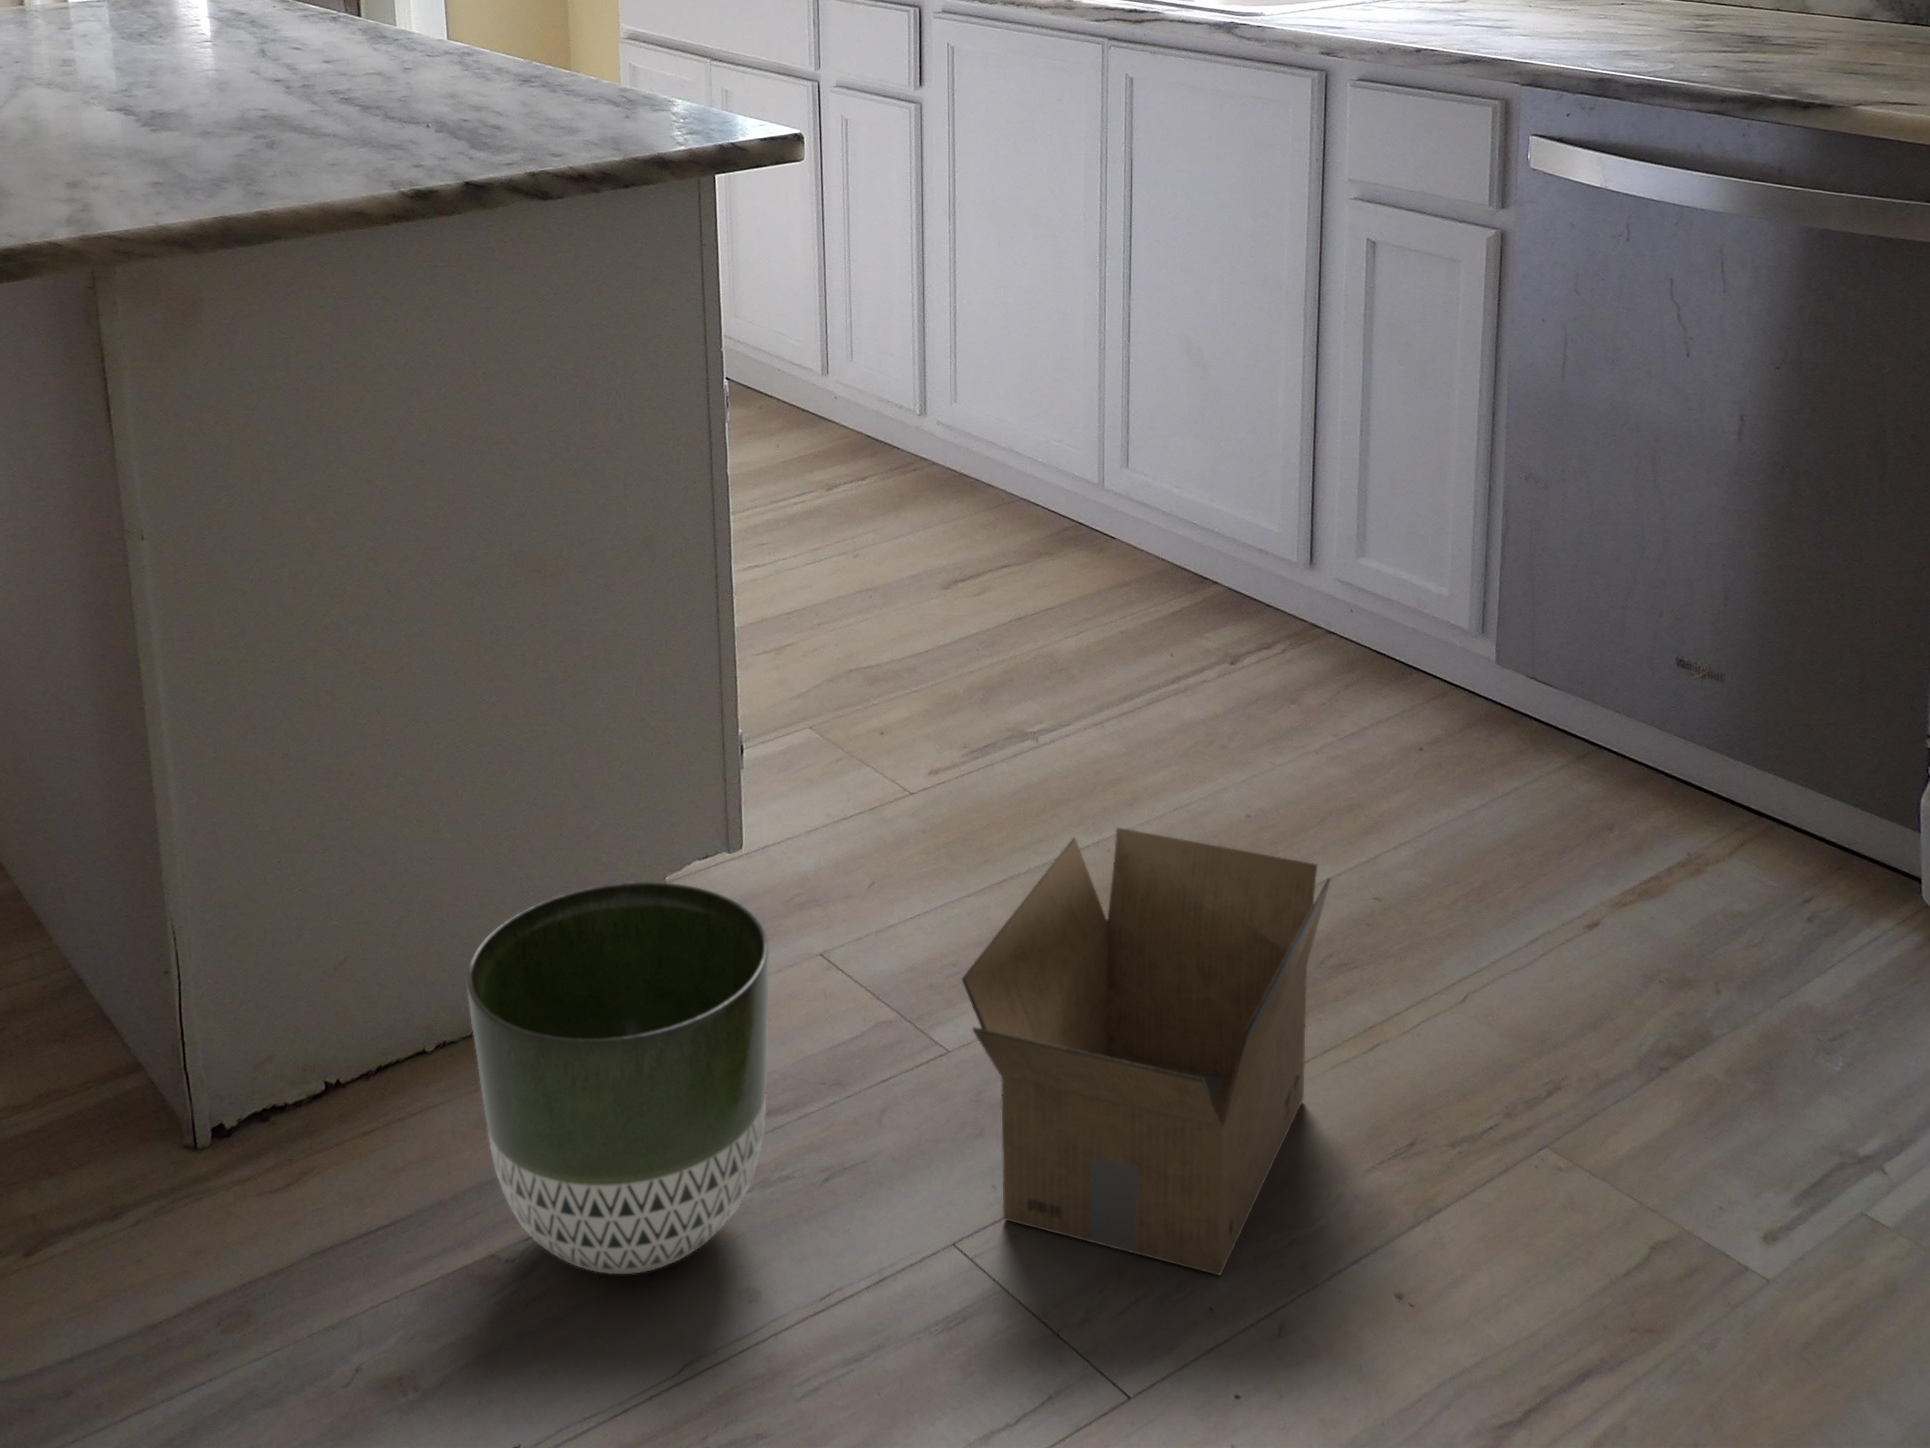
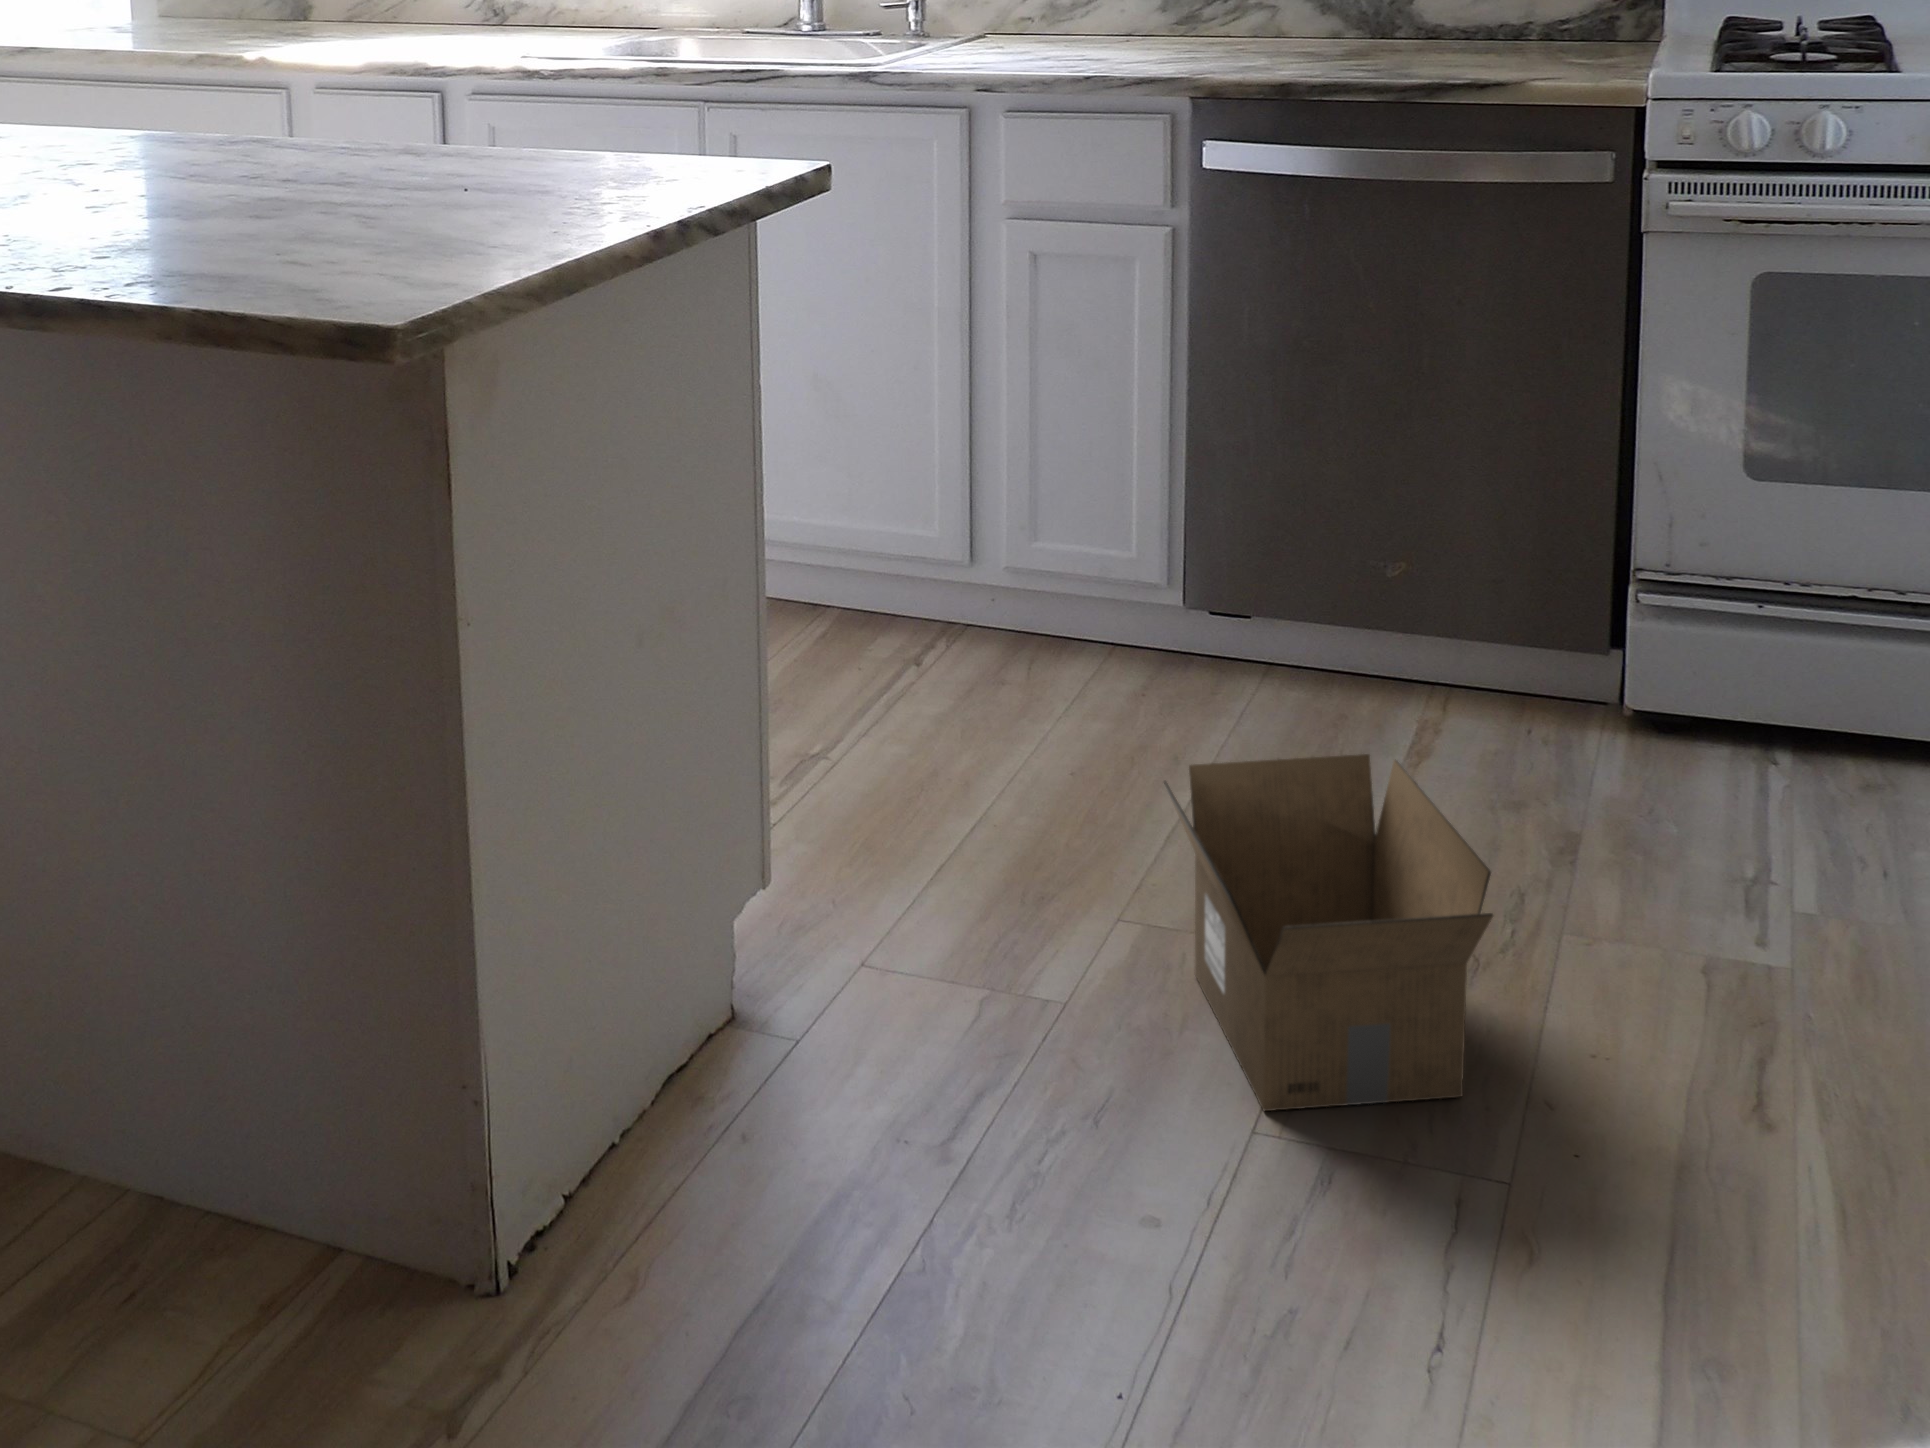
planter: present [467,882,769,1274] -> none [849,877,1134,1249]

